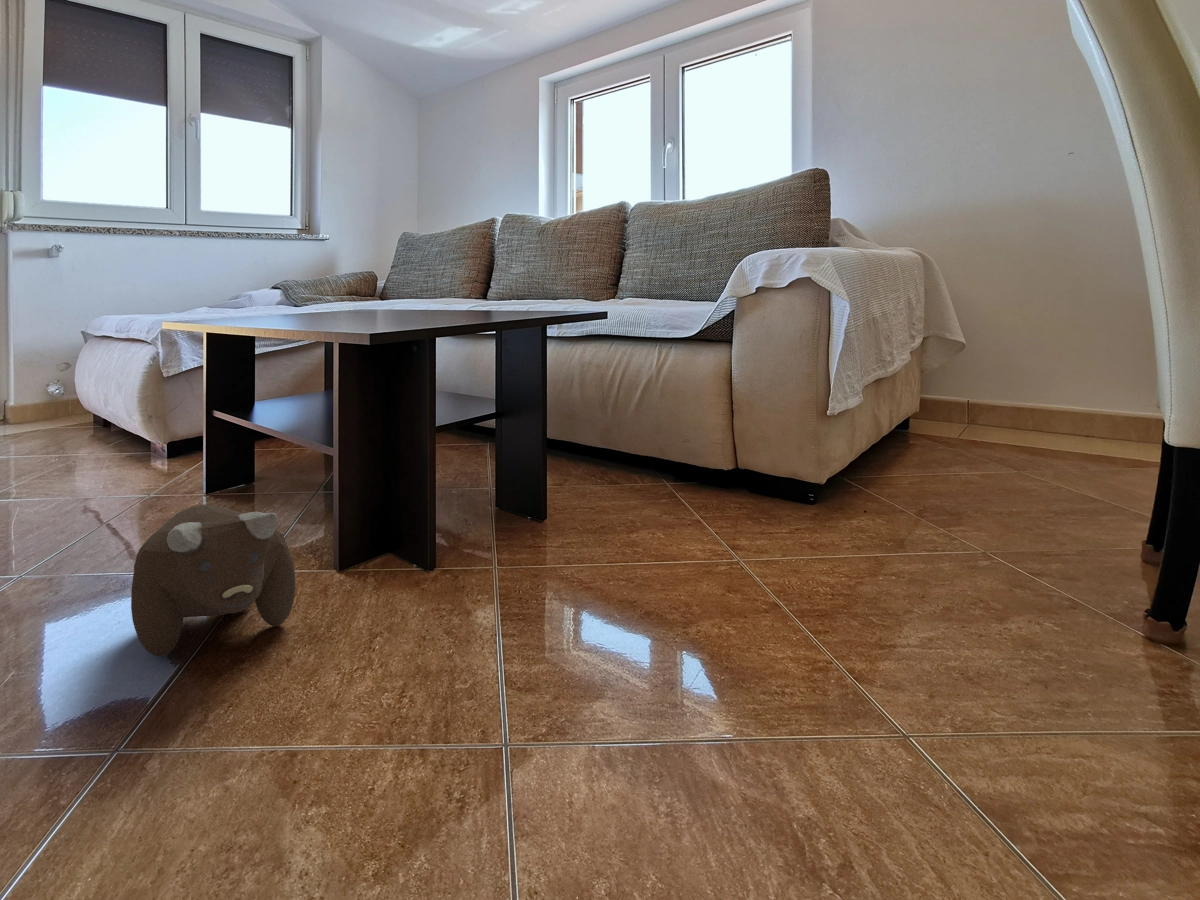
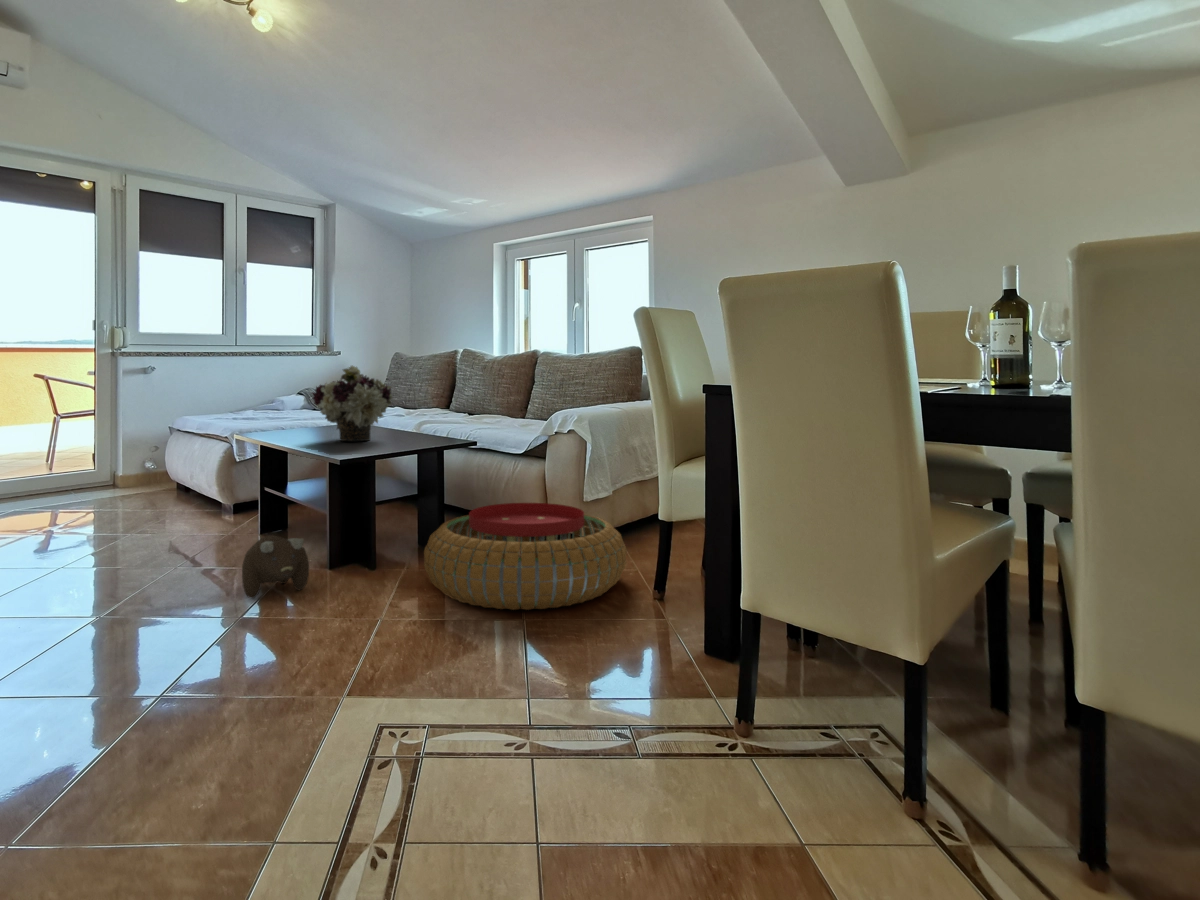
flower arrangement: none [283,164,439,315] -> present [312,365,392,441]
pouf: none [549,426,1015,683] -> present [424,503,627,610]

